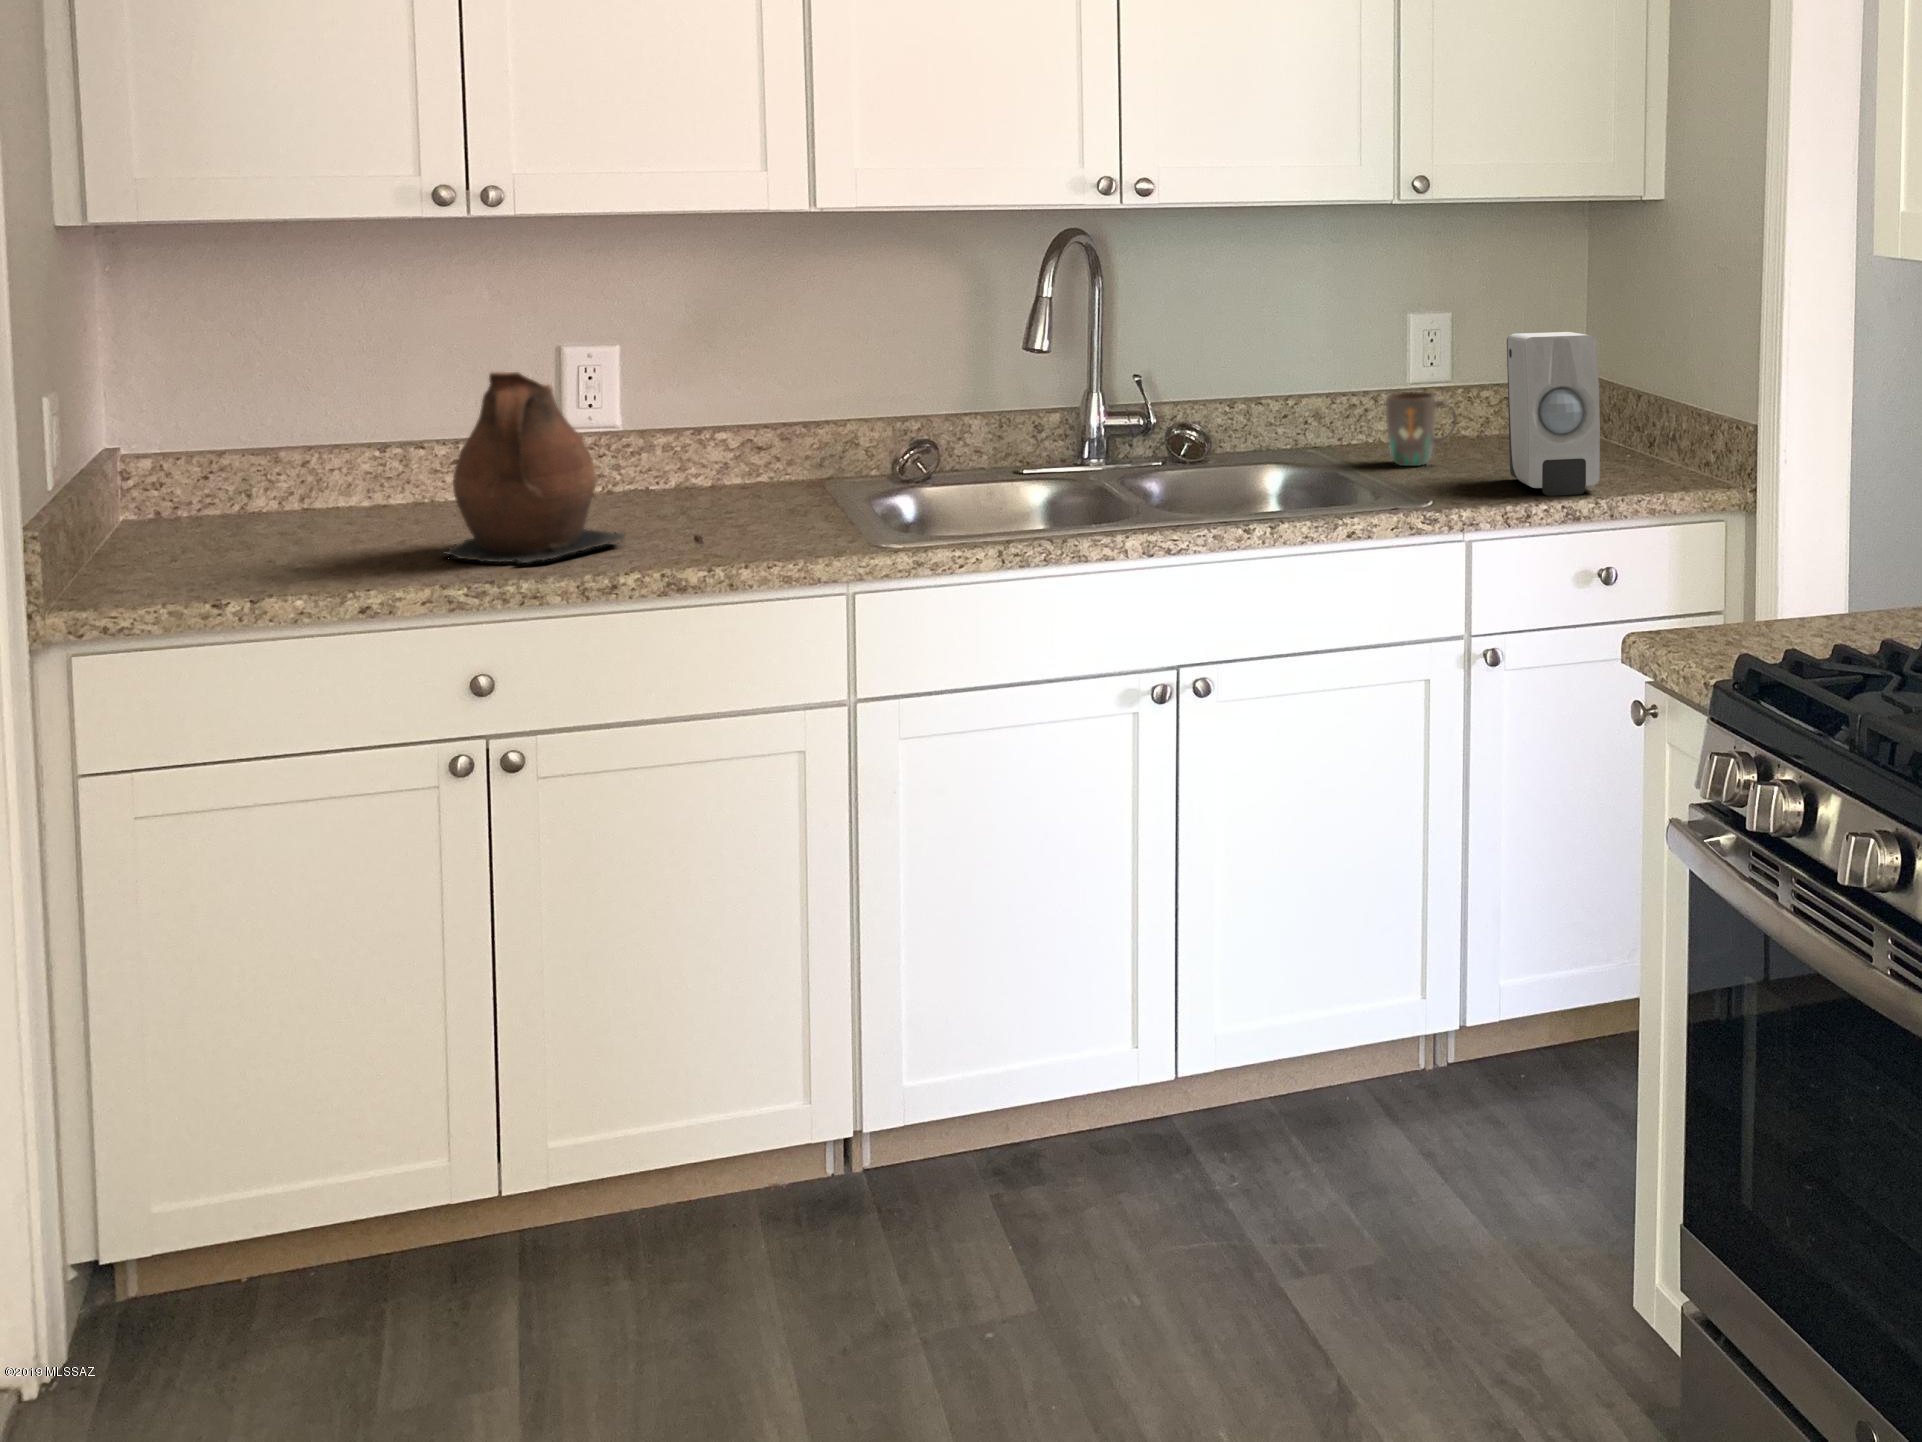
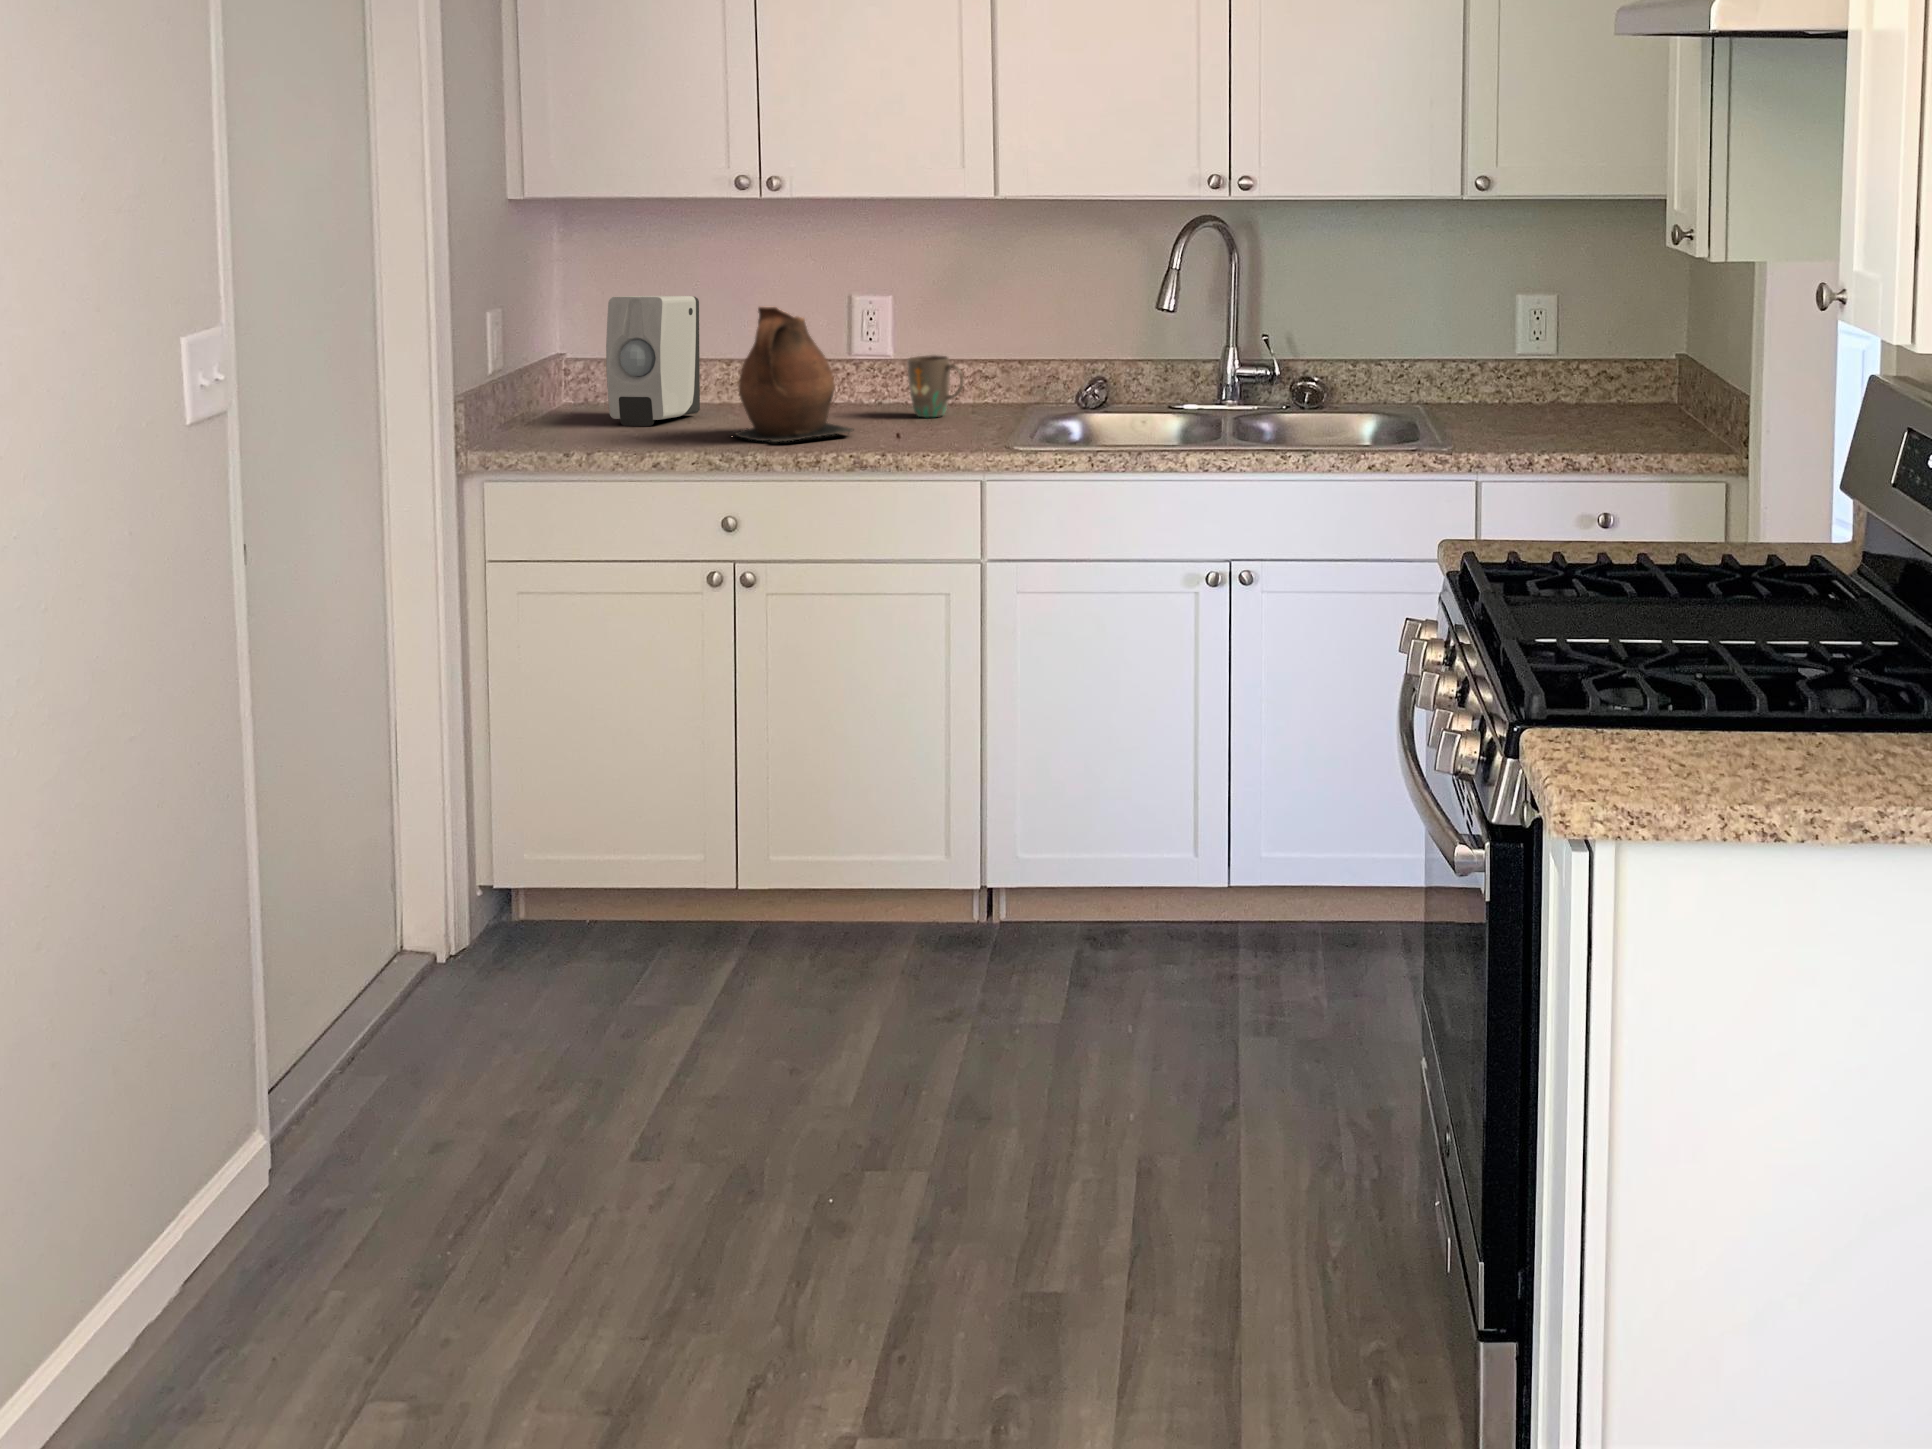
soap dispenser: present [1507,332,1600,496] -> present [606,296,700,426]
mug: present [1386,392,1457,466] -> present [907,355,964,418]

